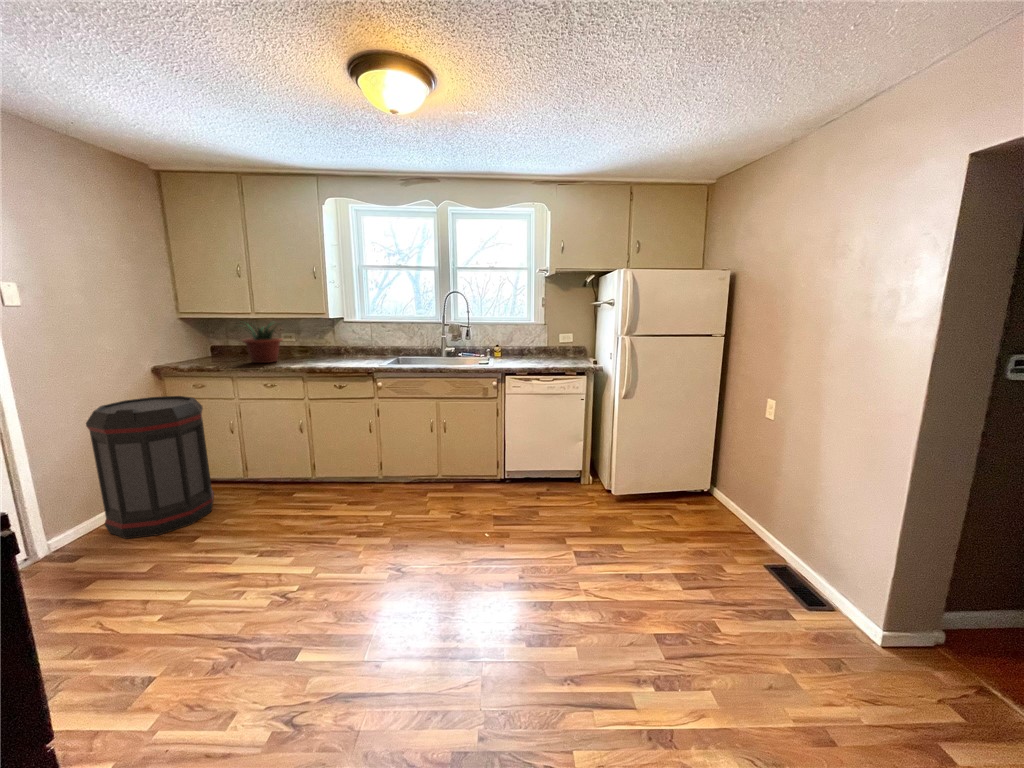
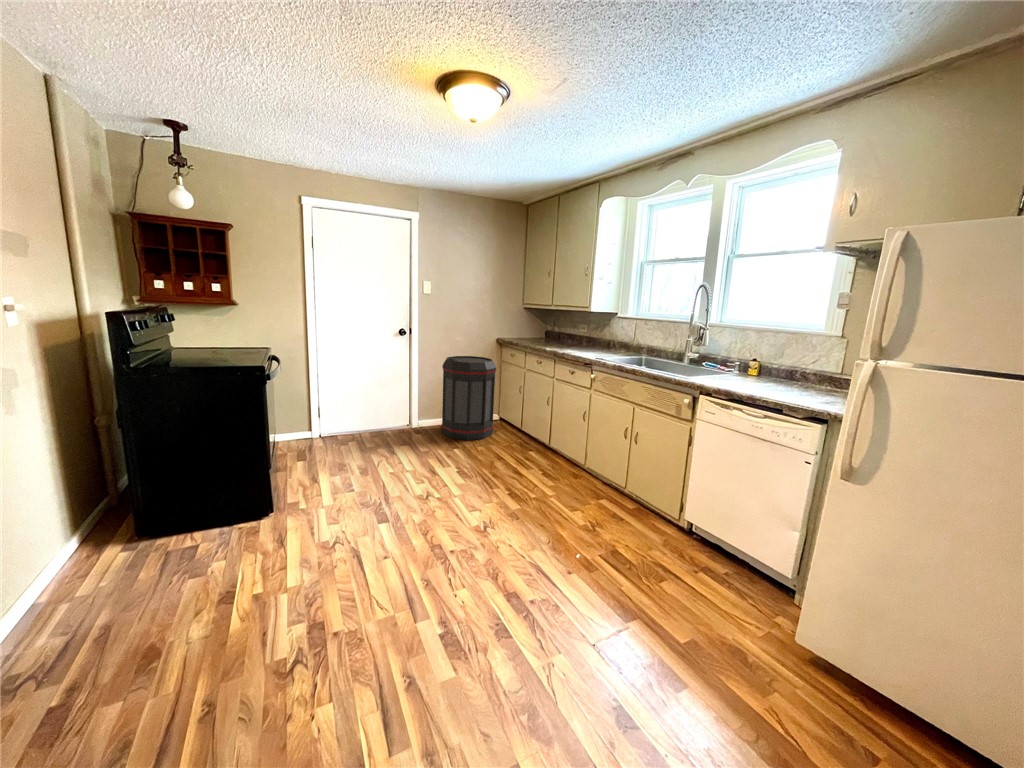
potted plant: present [242,323,282,363] -> none [535,314,569,347]

